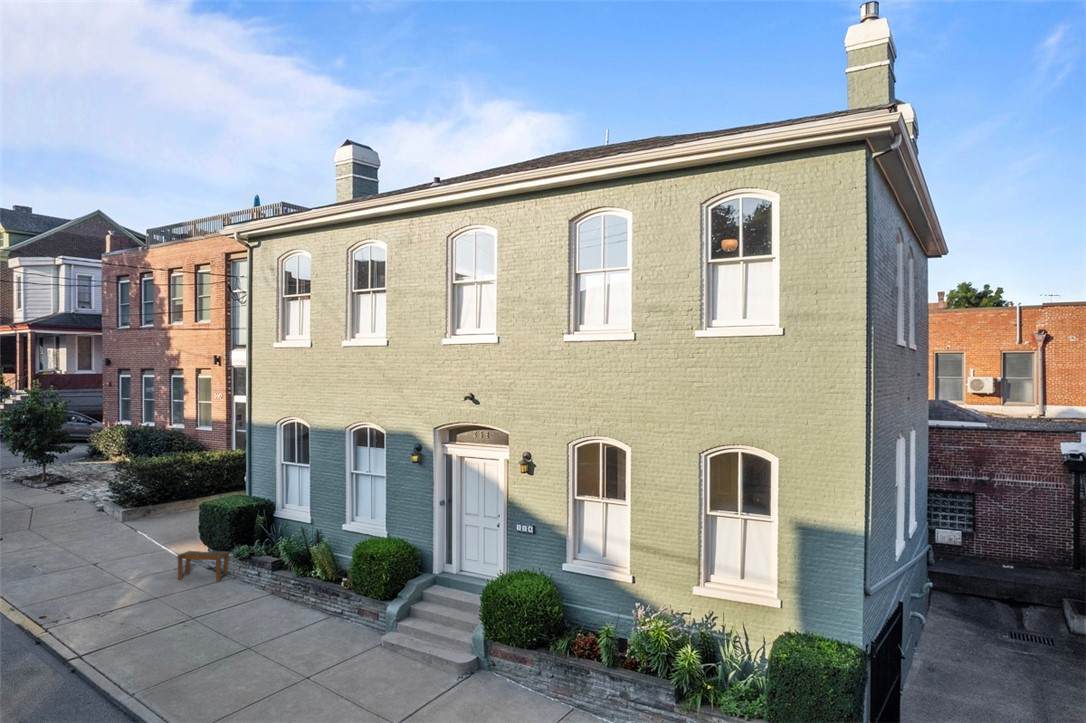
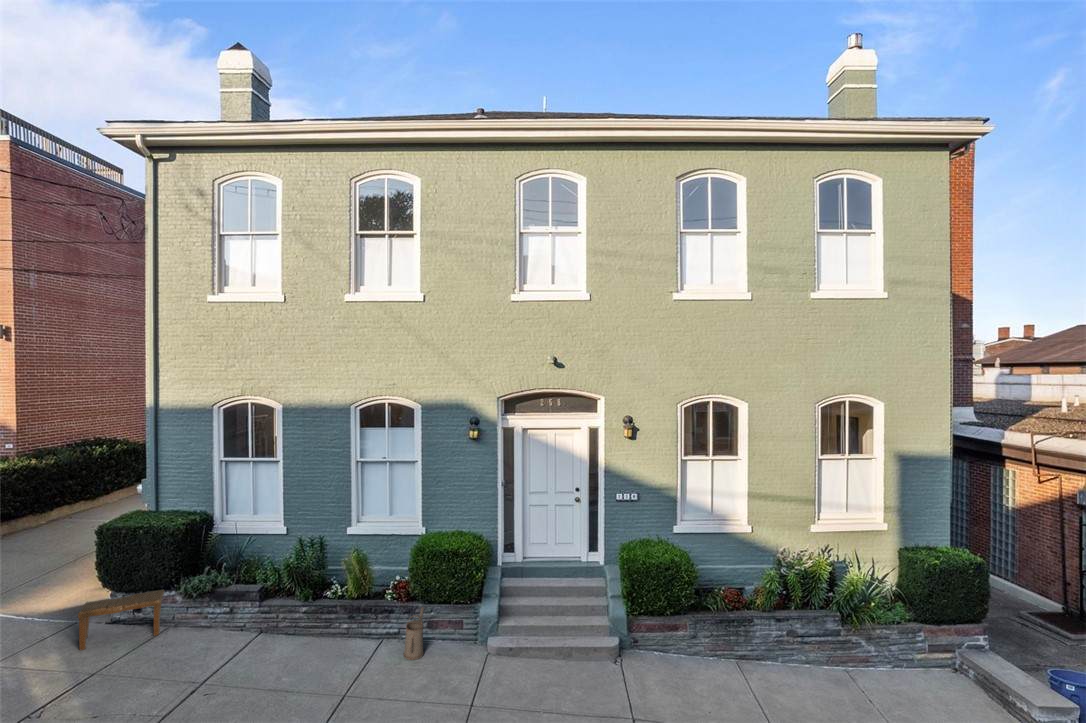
watering can: none [322,596,354,633] -> present [403,607,424,660]

